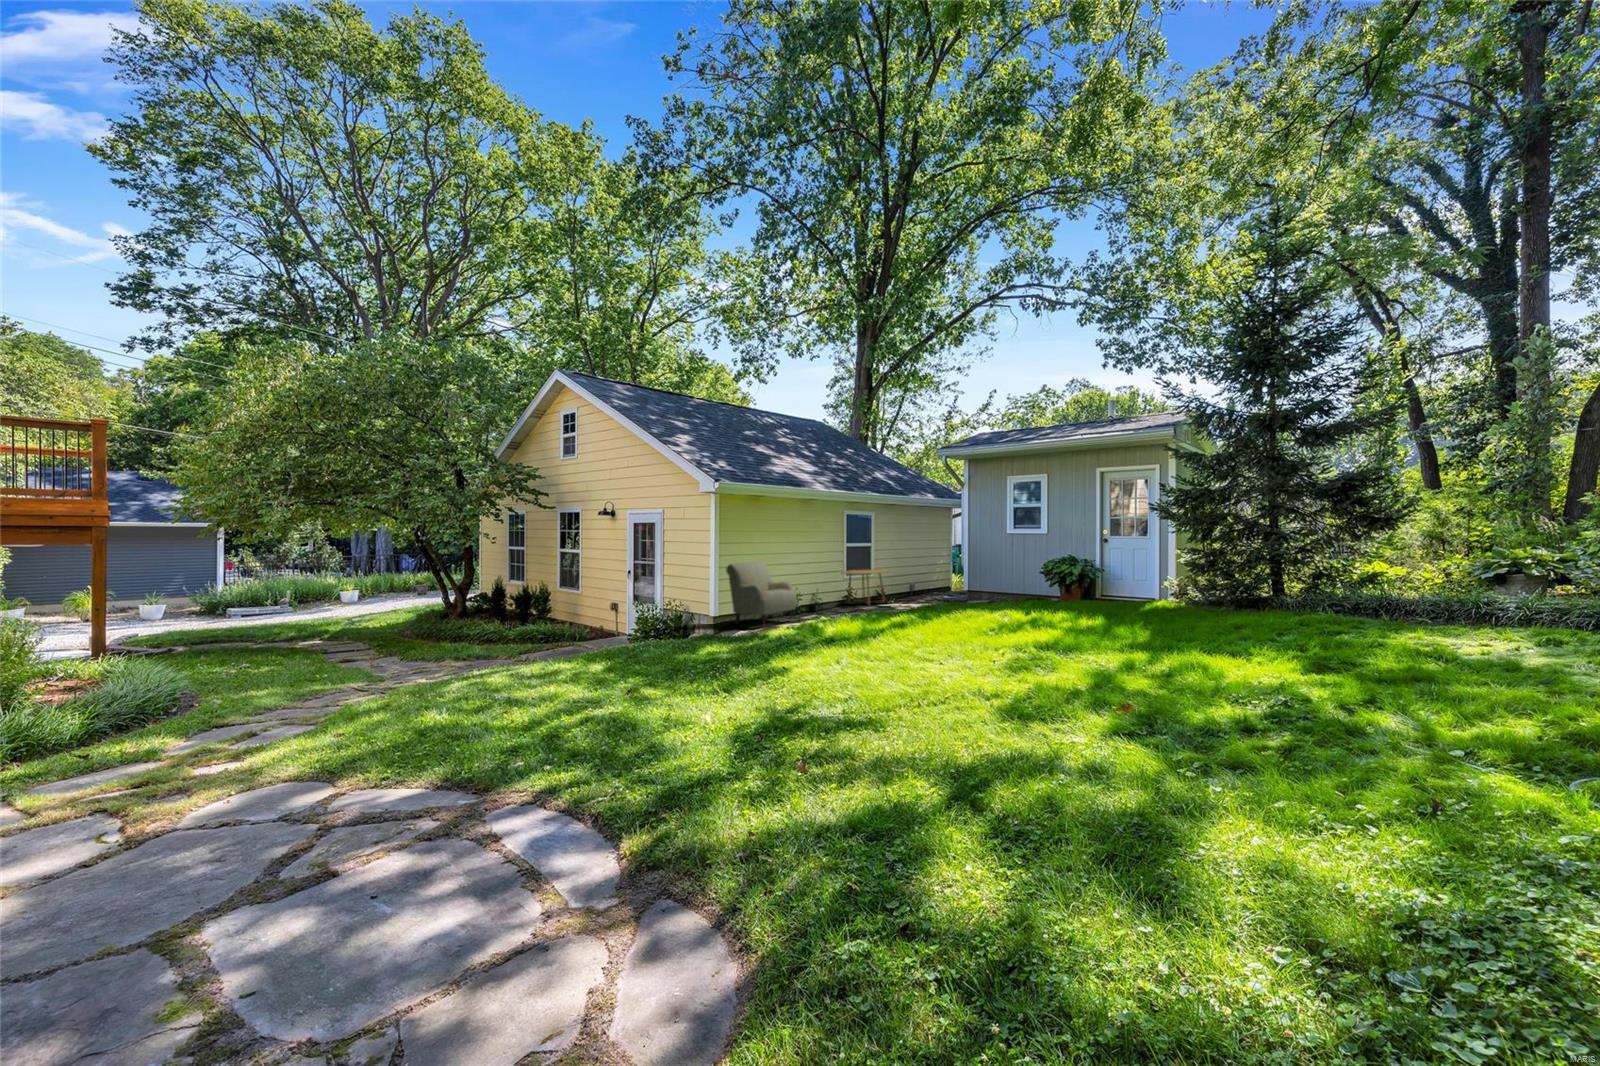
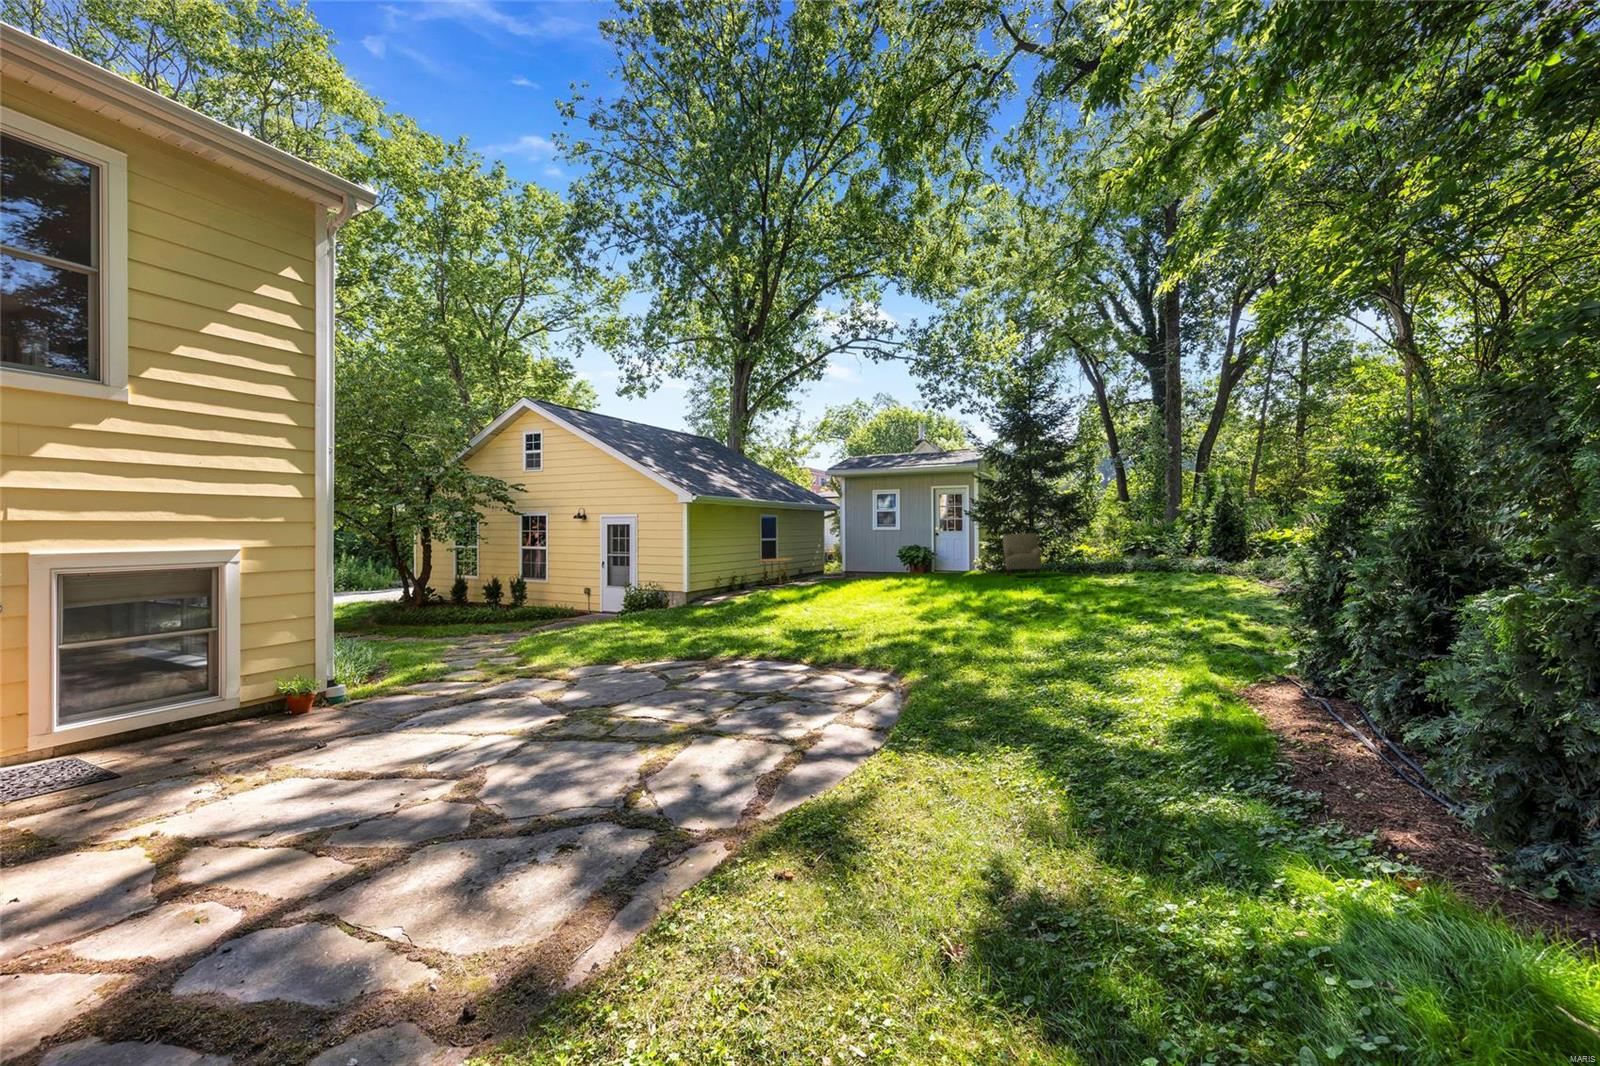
chair: present [726,561,797,626] -> present [1003,533,1042,576]

